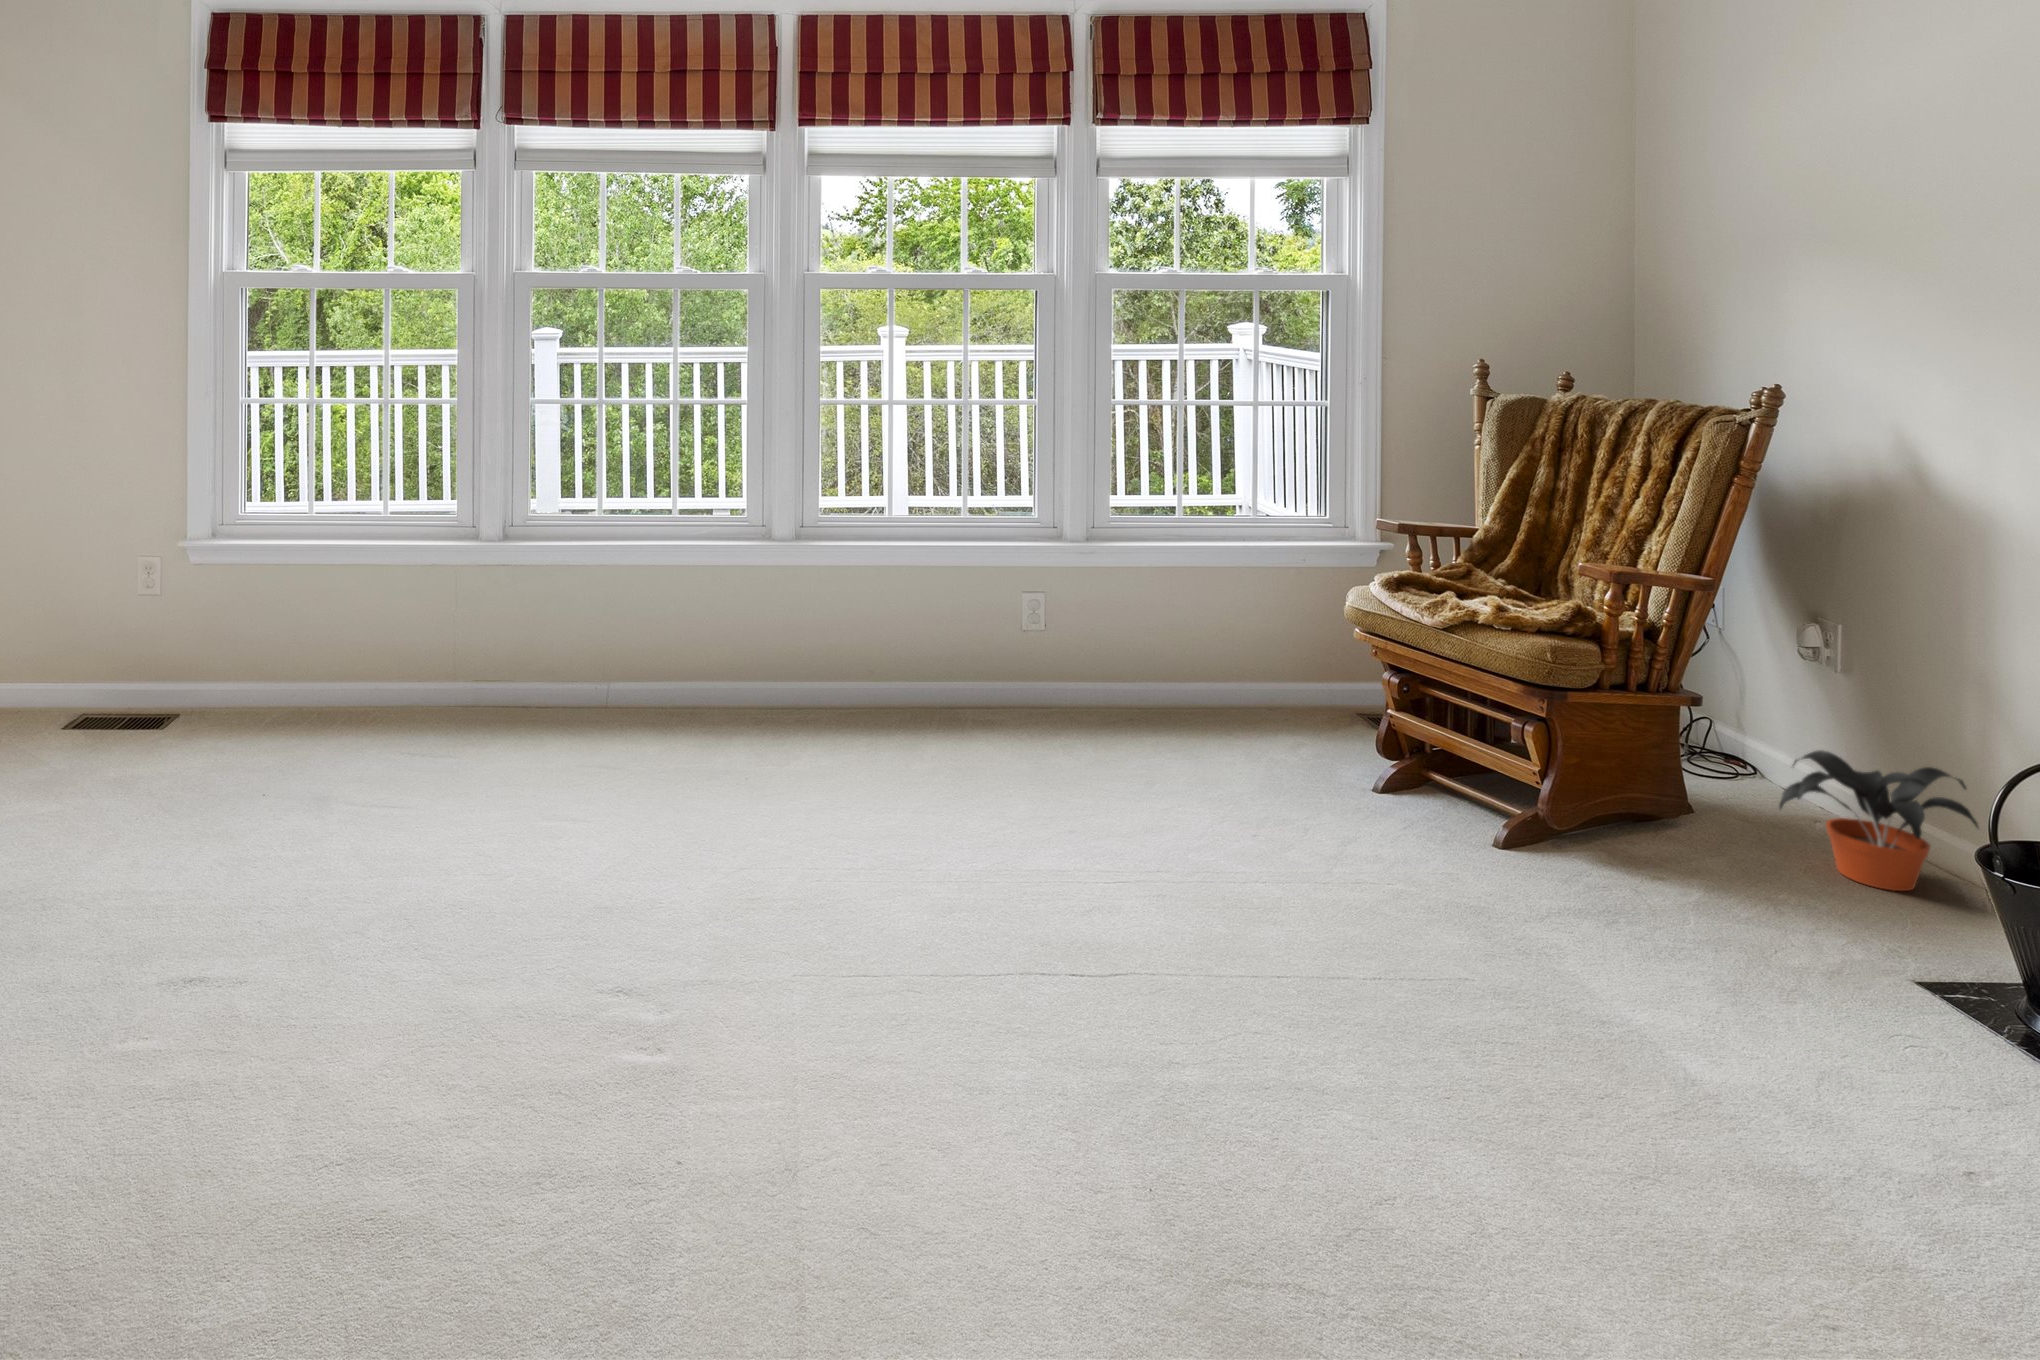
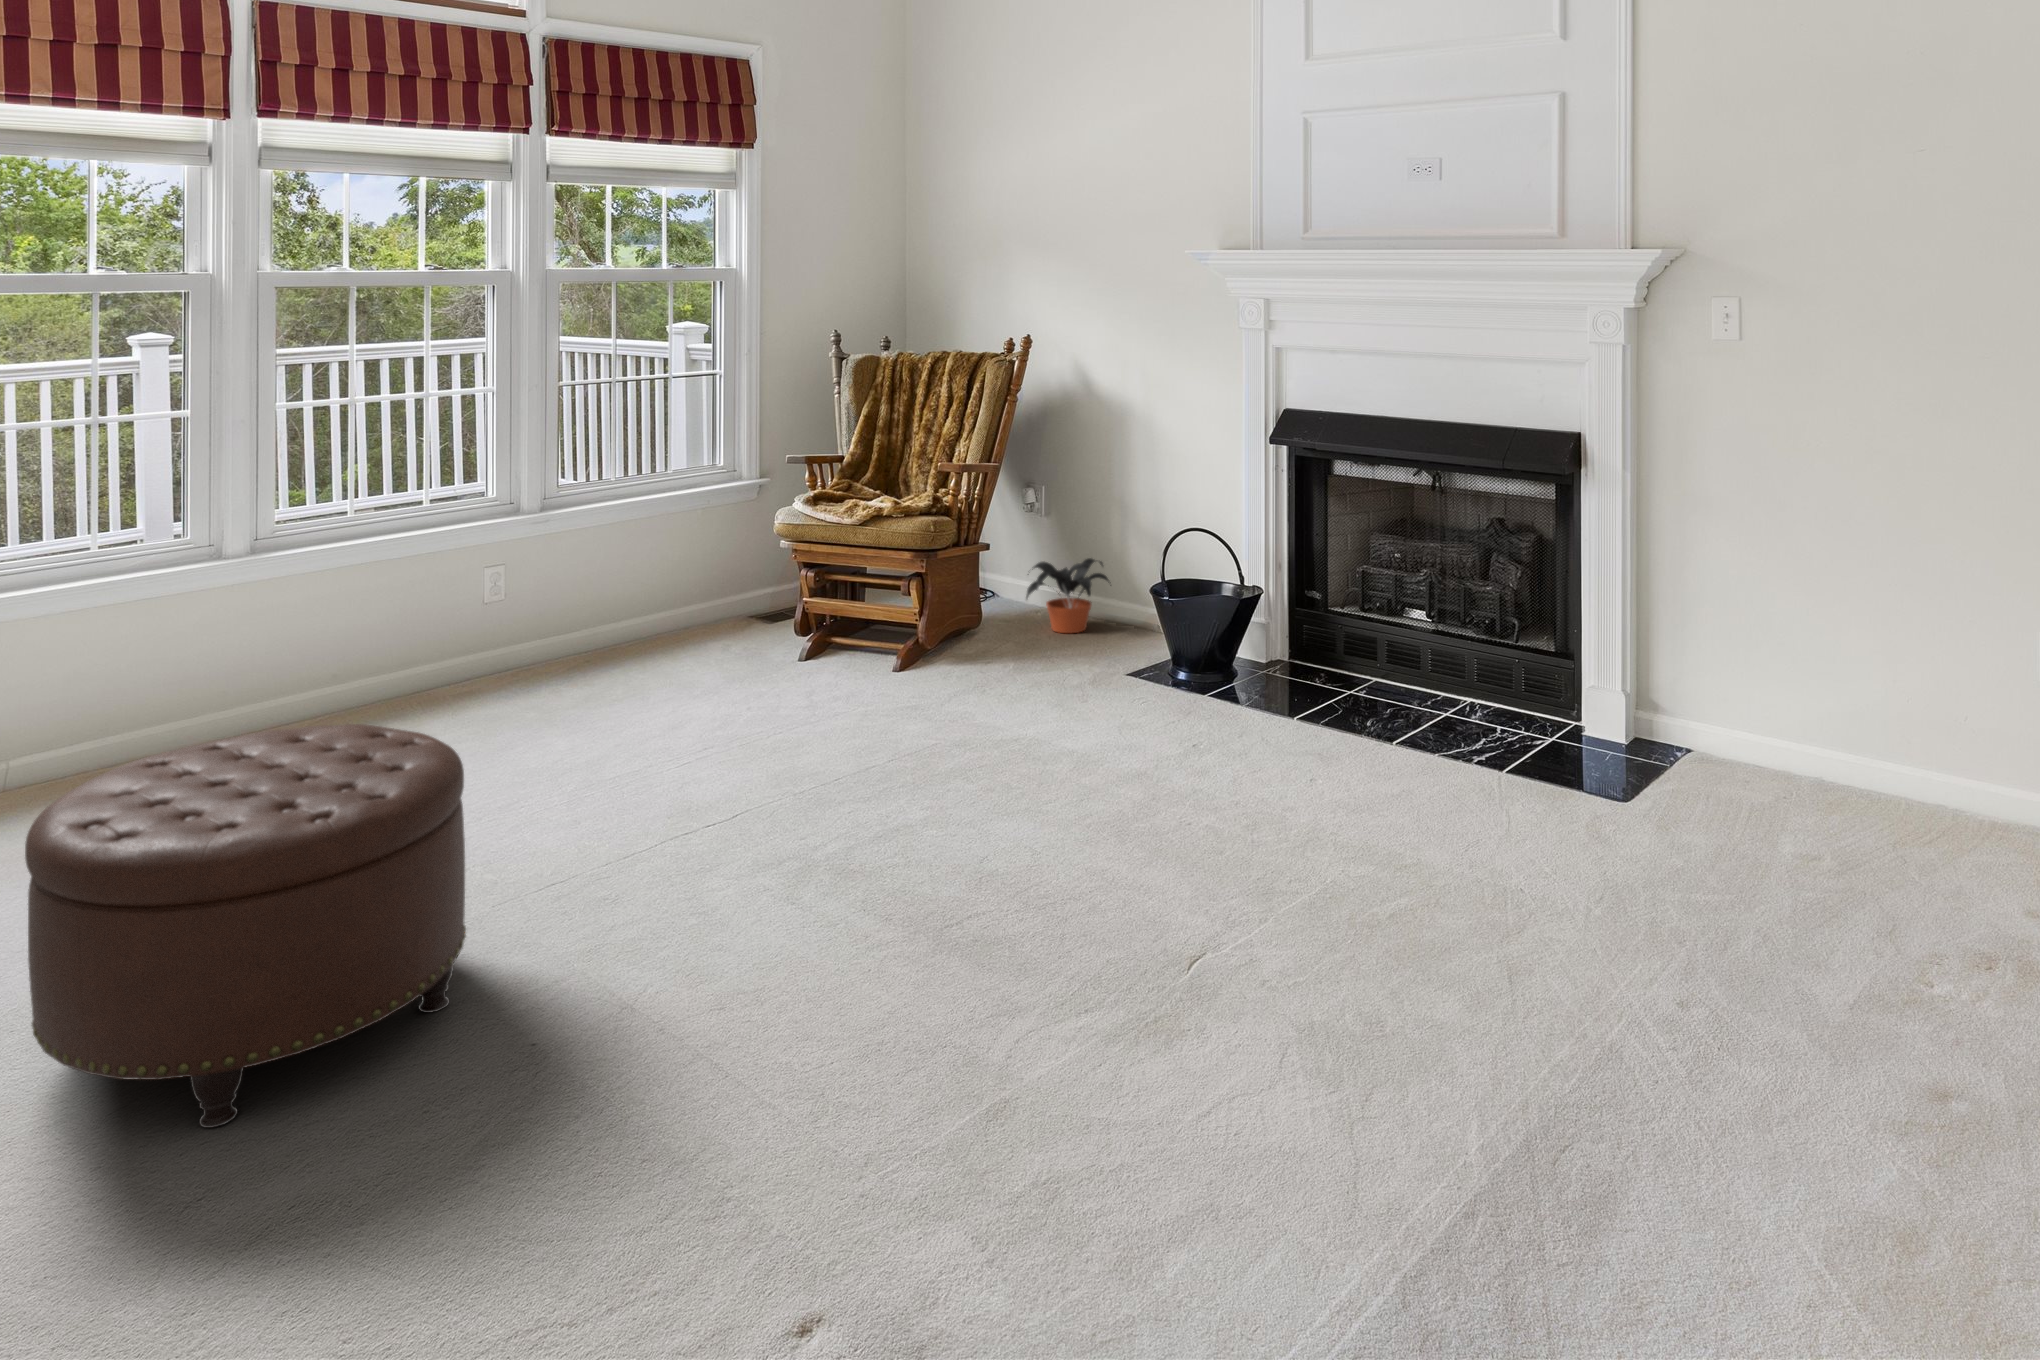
ottoman: none [271,749,689,1203] -> present [25,724,466,1128]

